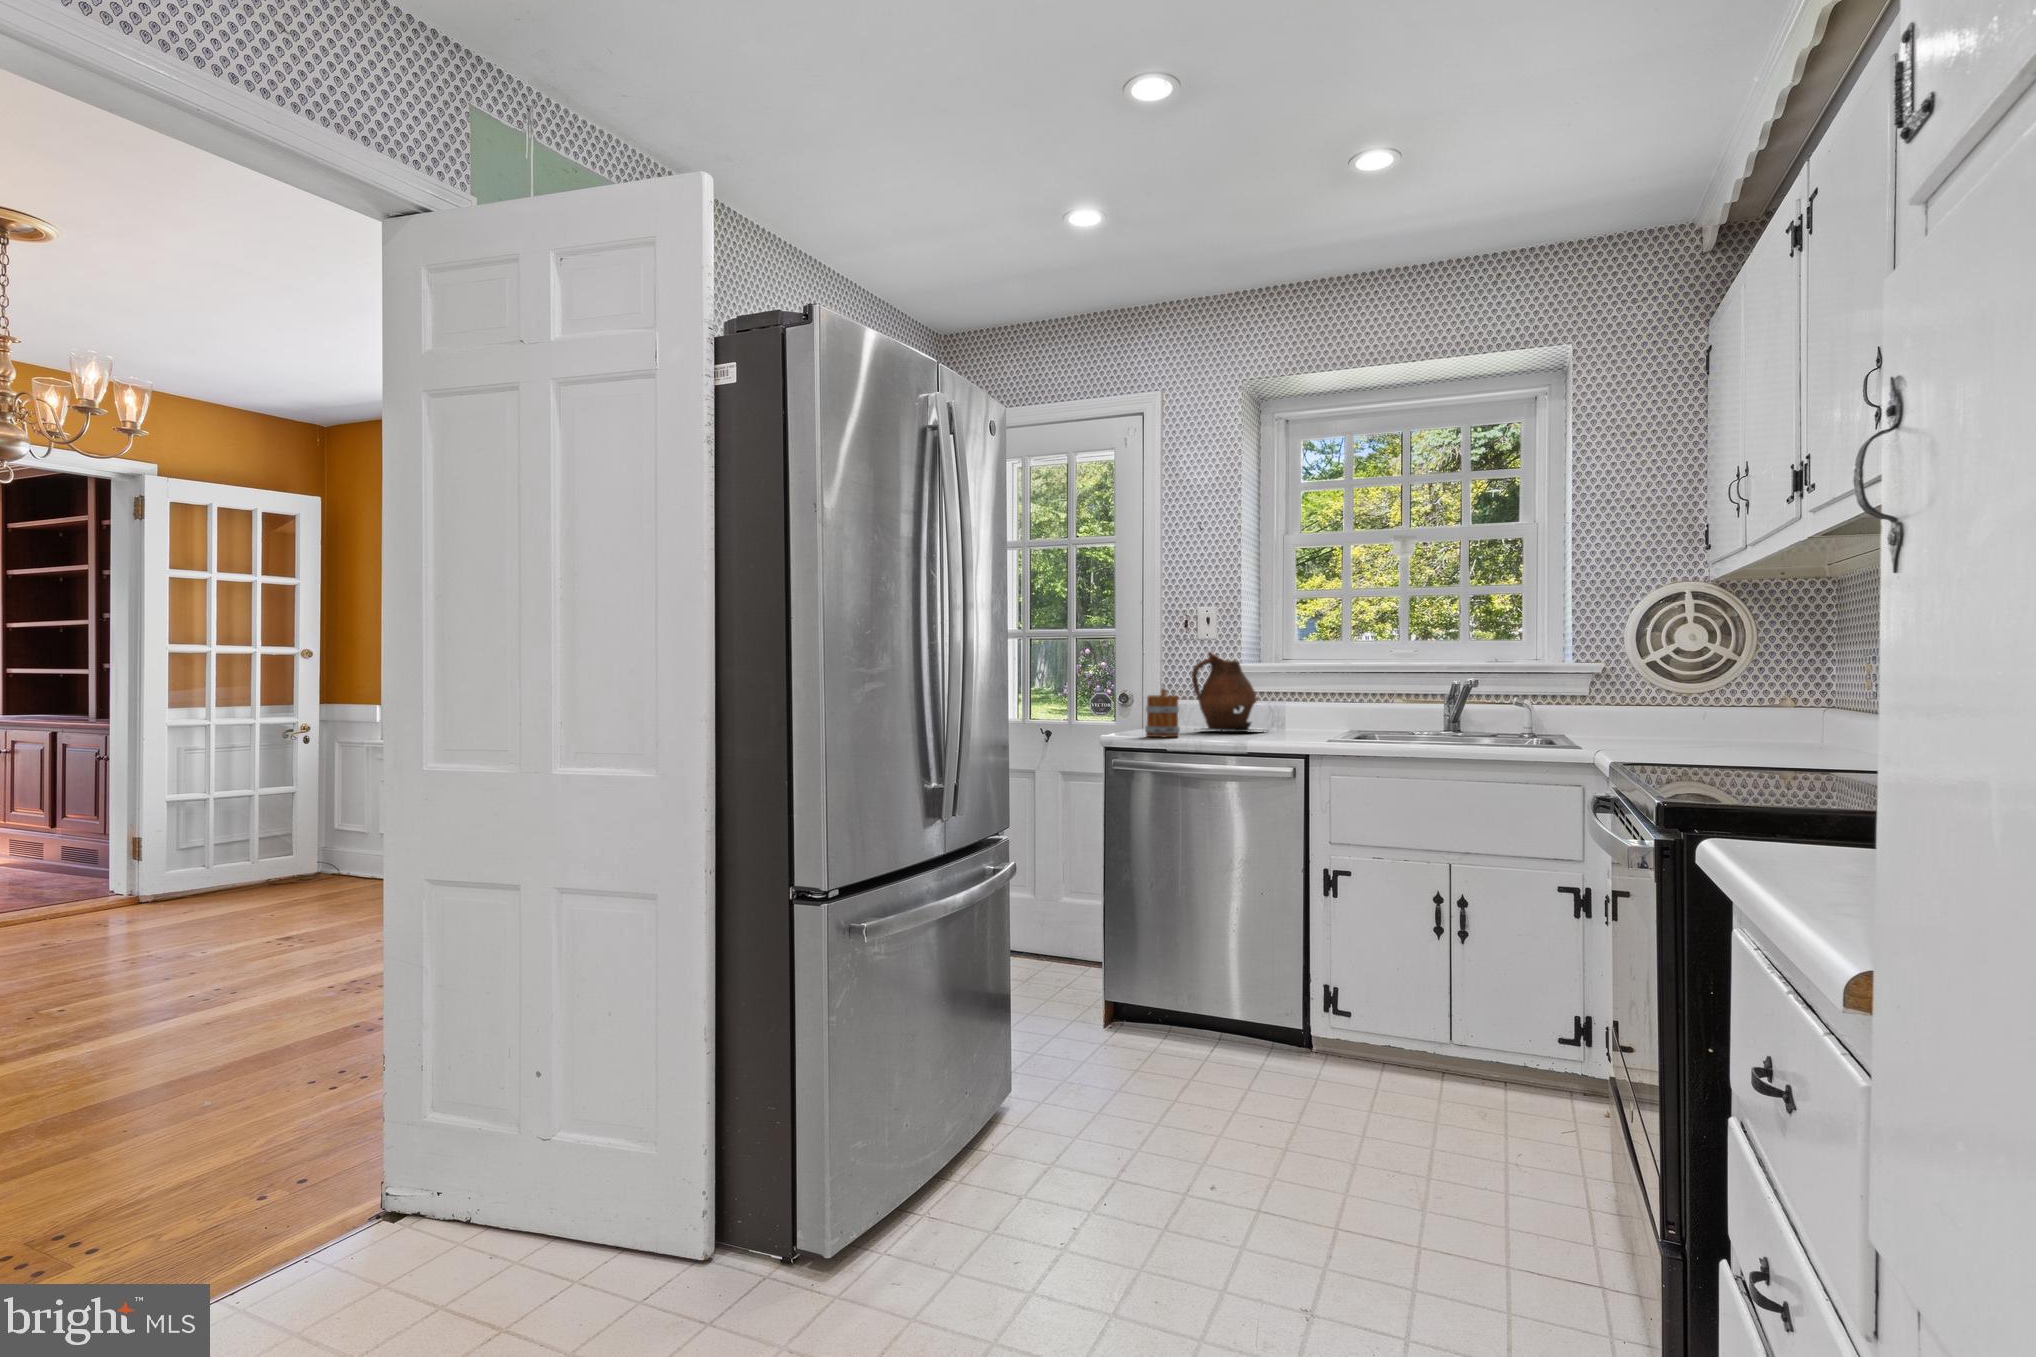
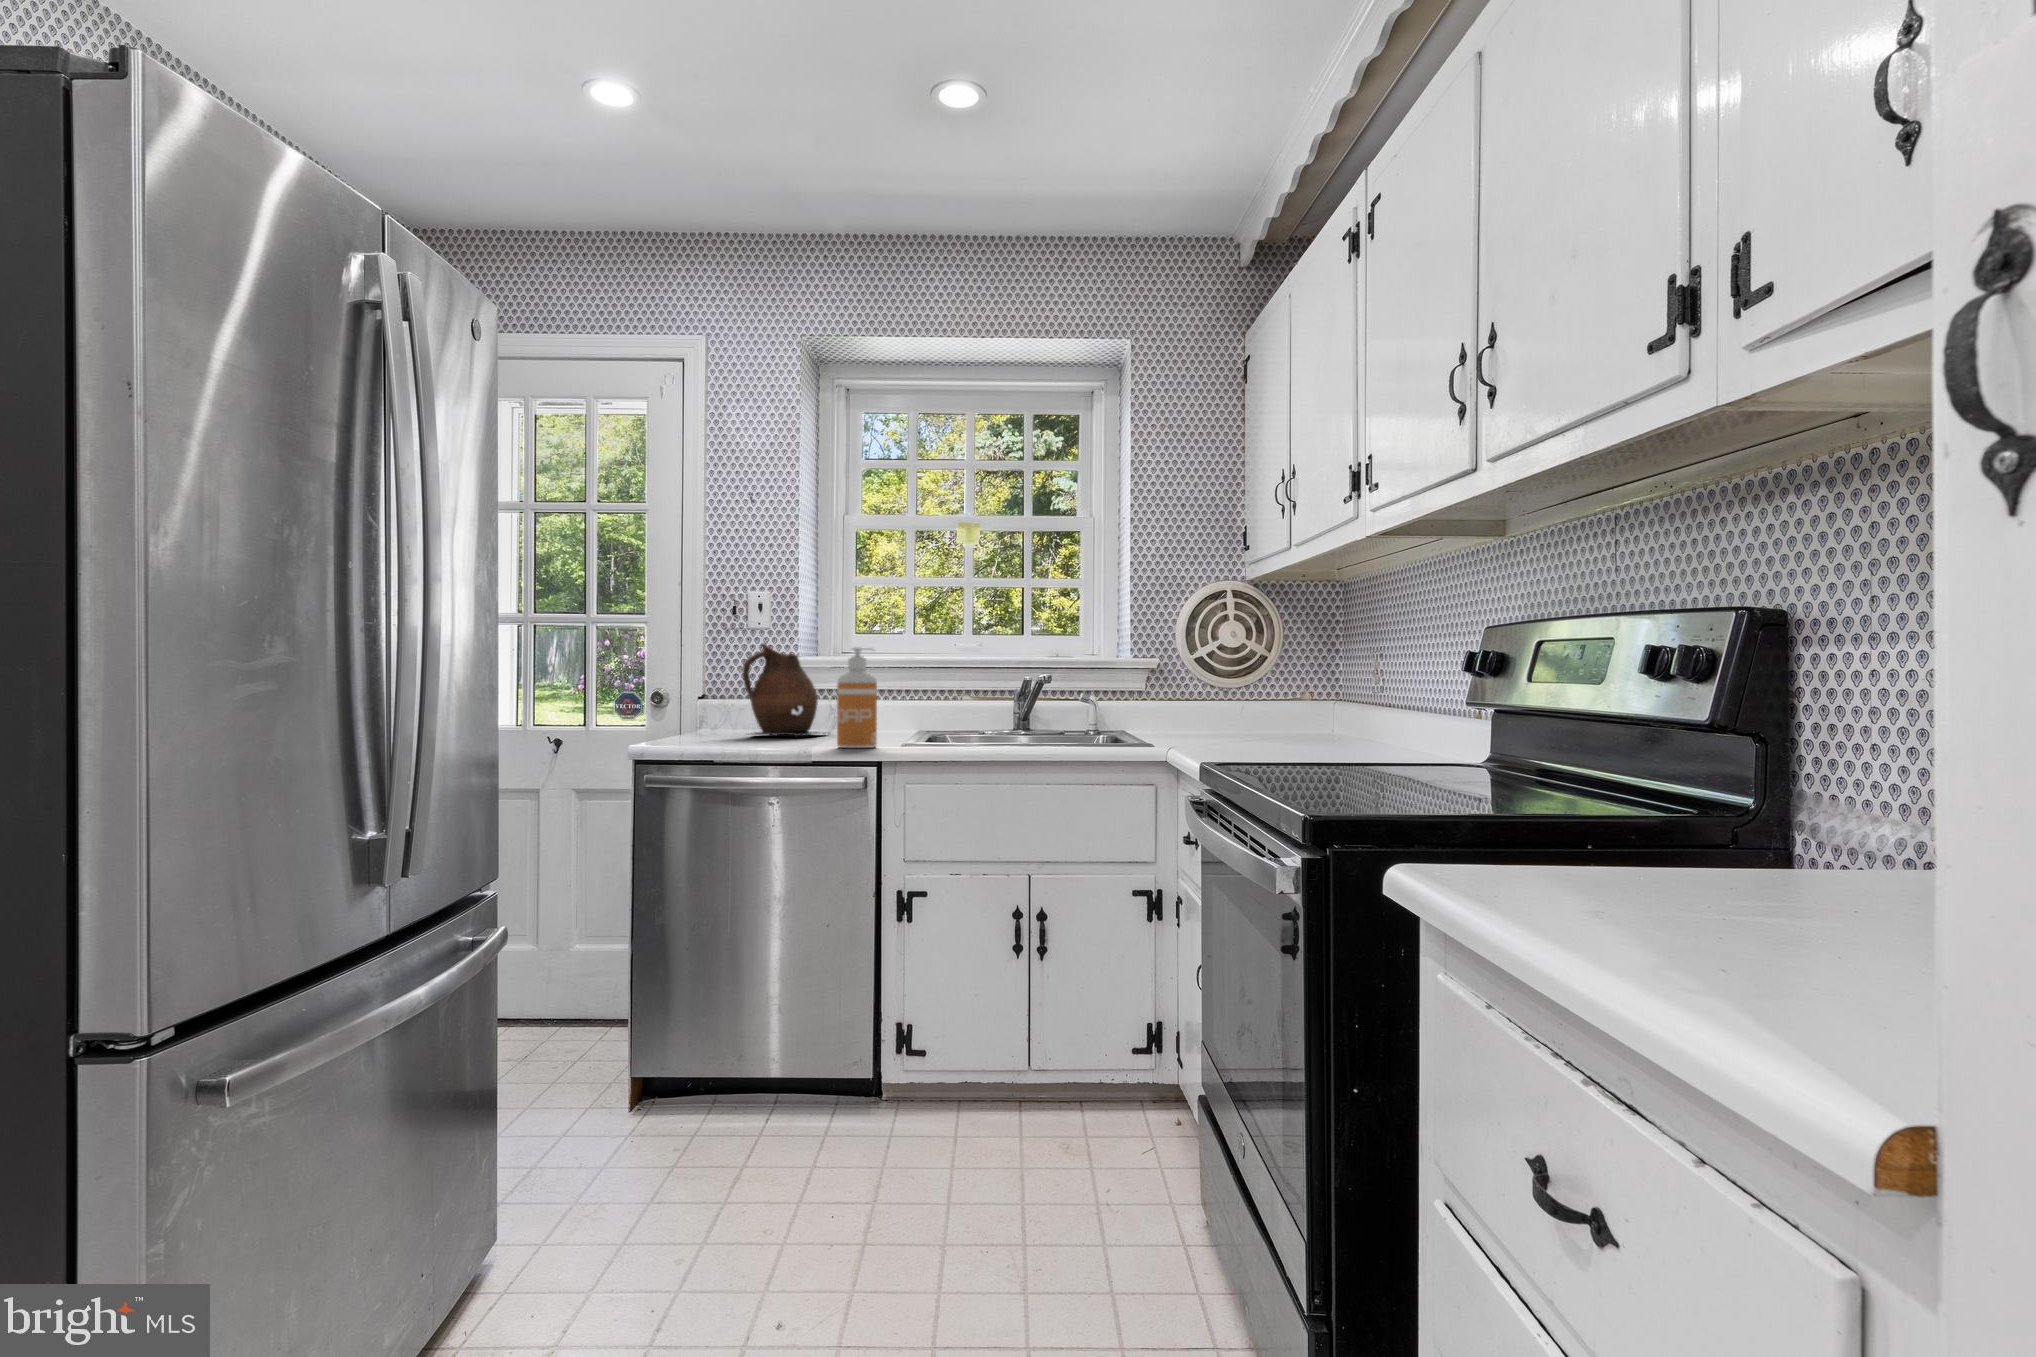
soap dispenser: none [1269,655,1304,742] -> present [837,647,877,748]
mug: present [1145,689,1180,737] -> none [687,687,731,746]

